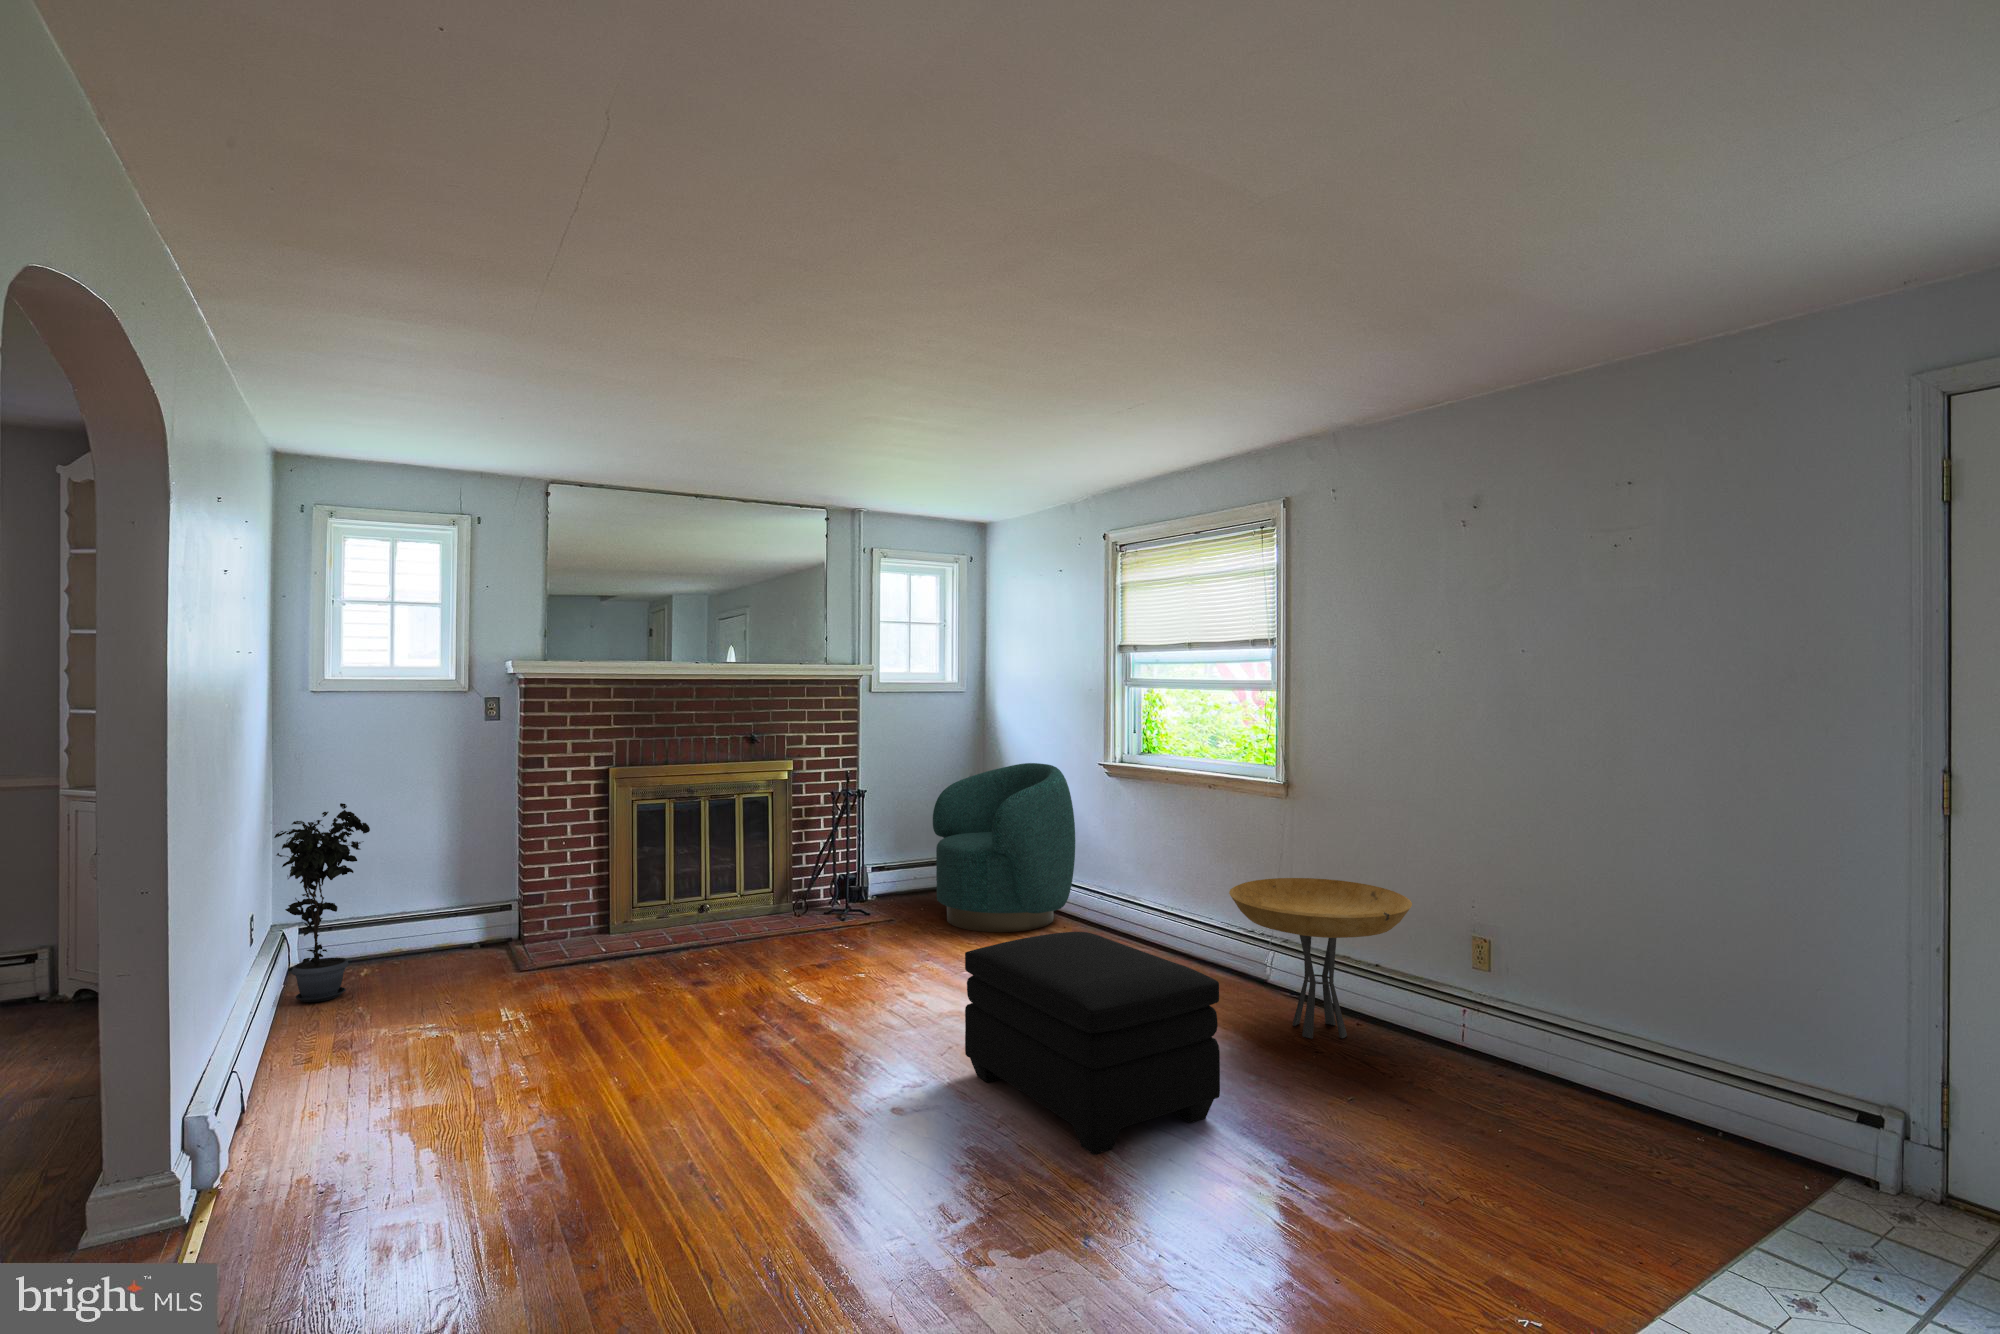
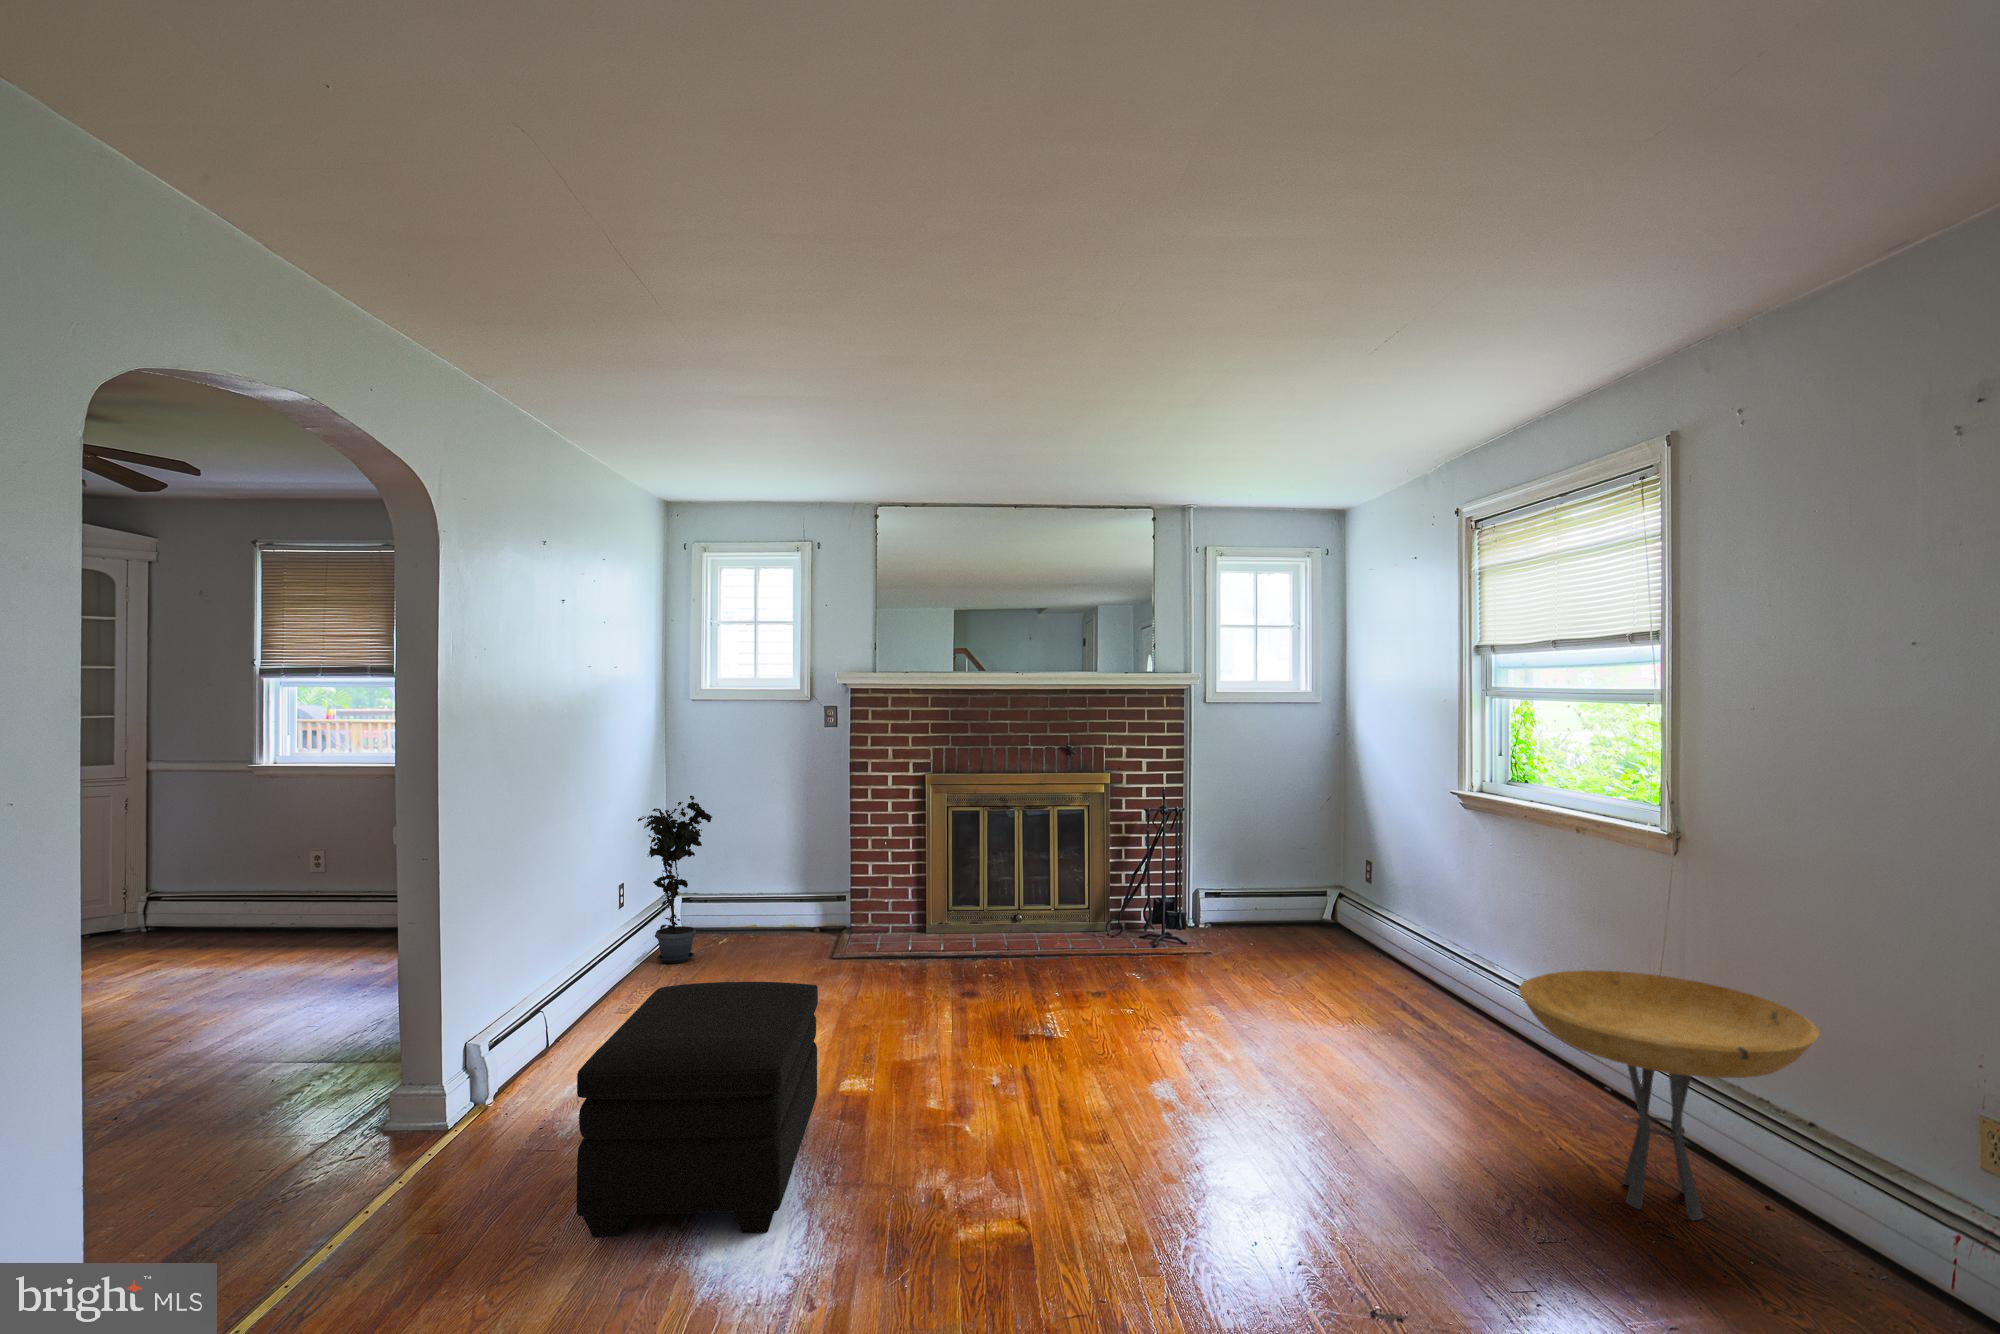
armchair: present [933,763,1075,932] -> none [1251,789,1422,991]
ottoman: present [965,932,1220,1155] -> present [577,982,818,1237]

